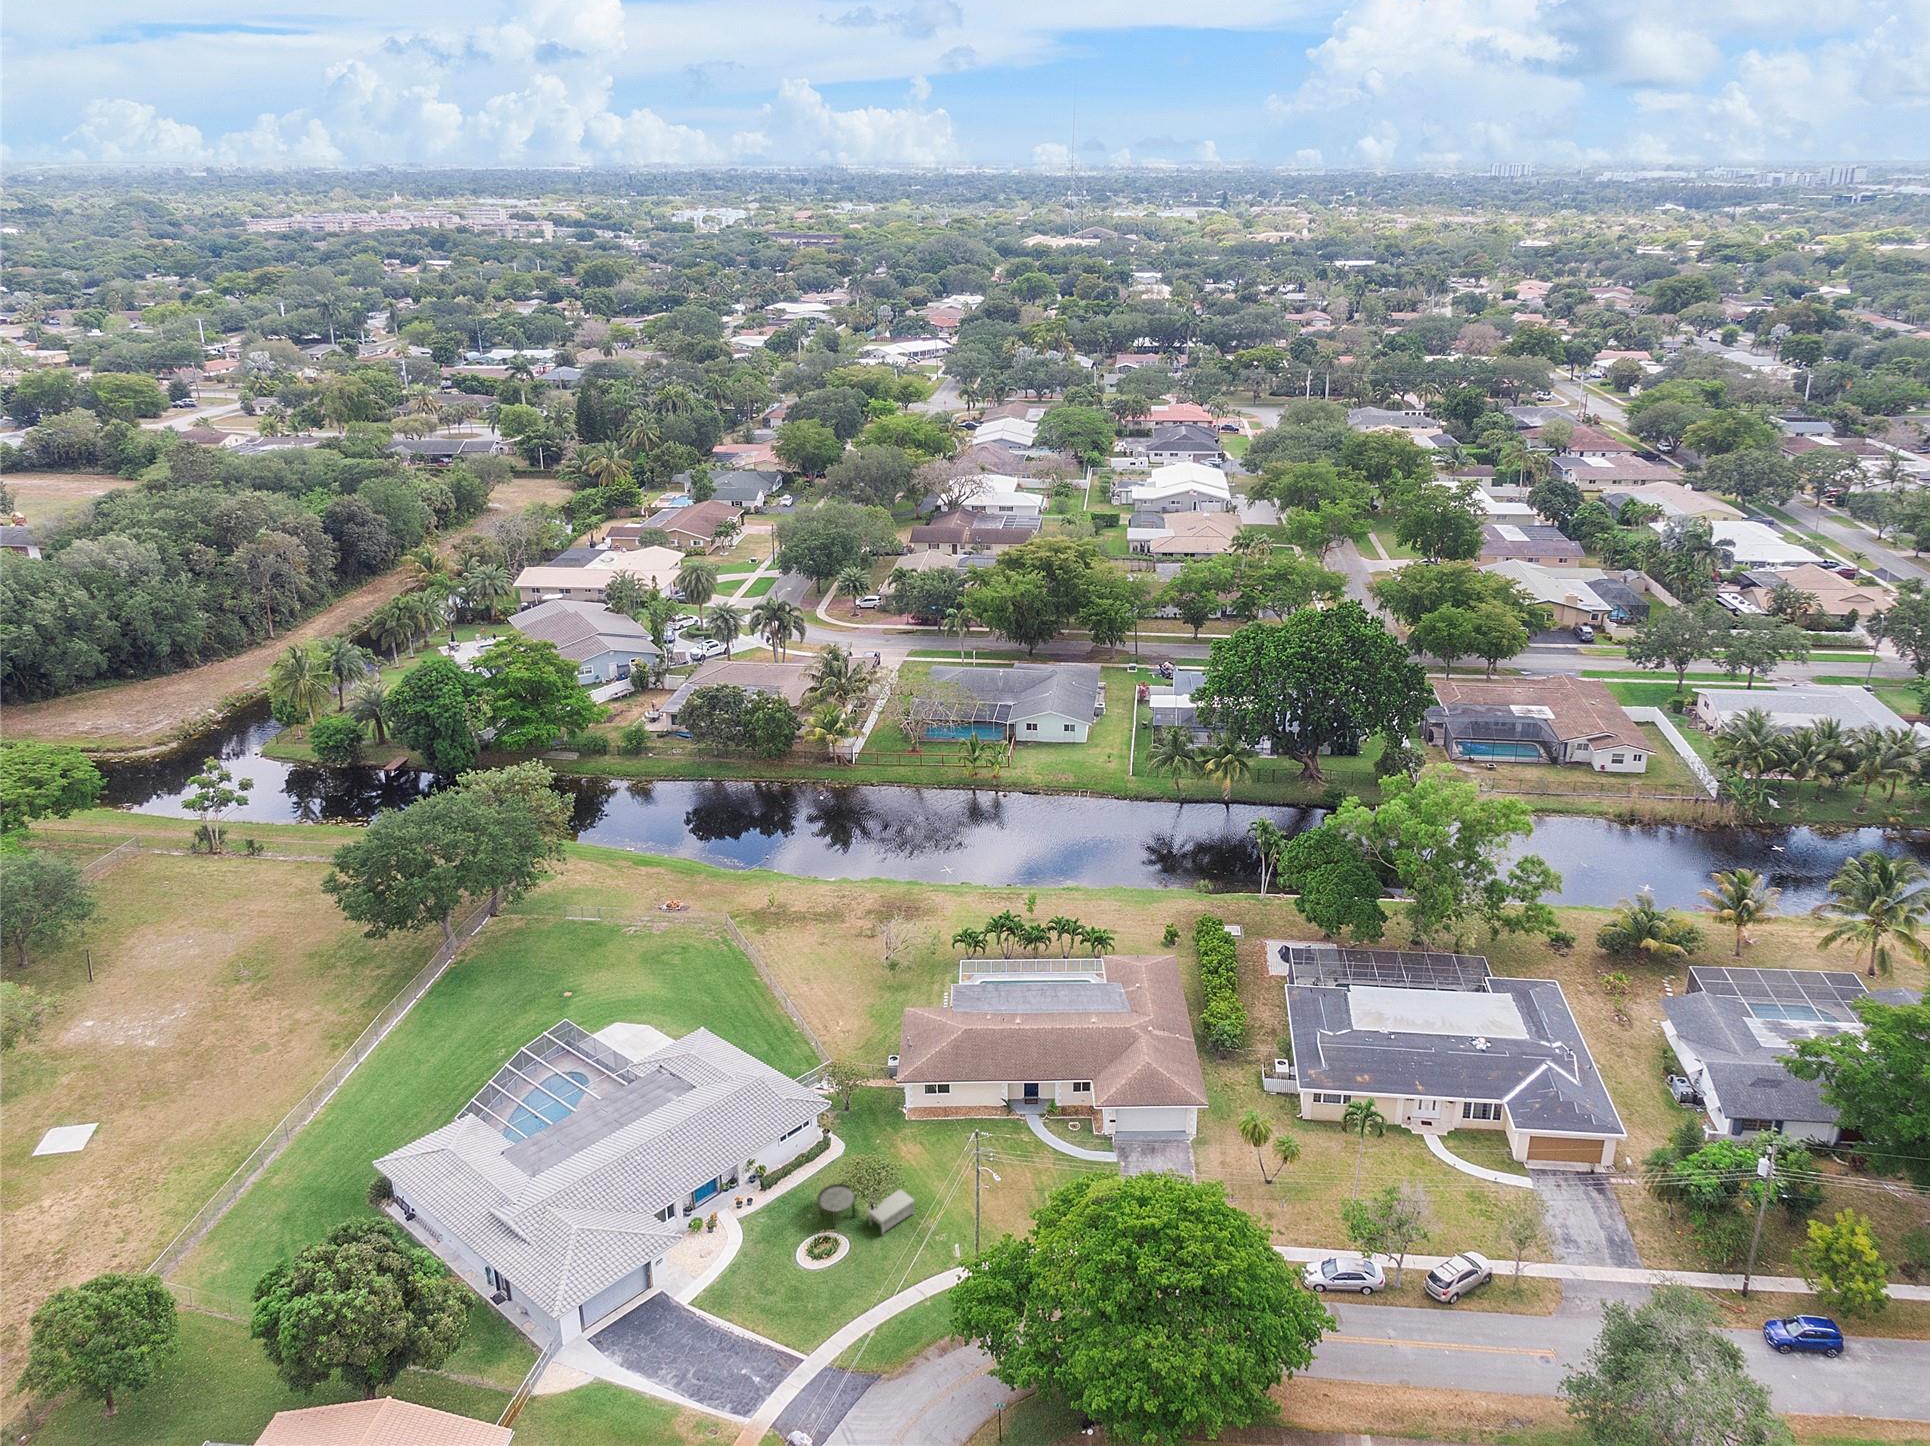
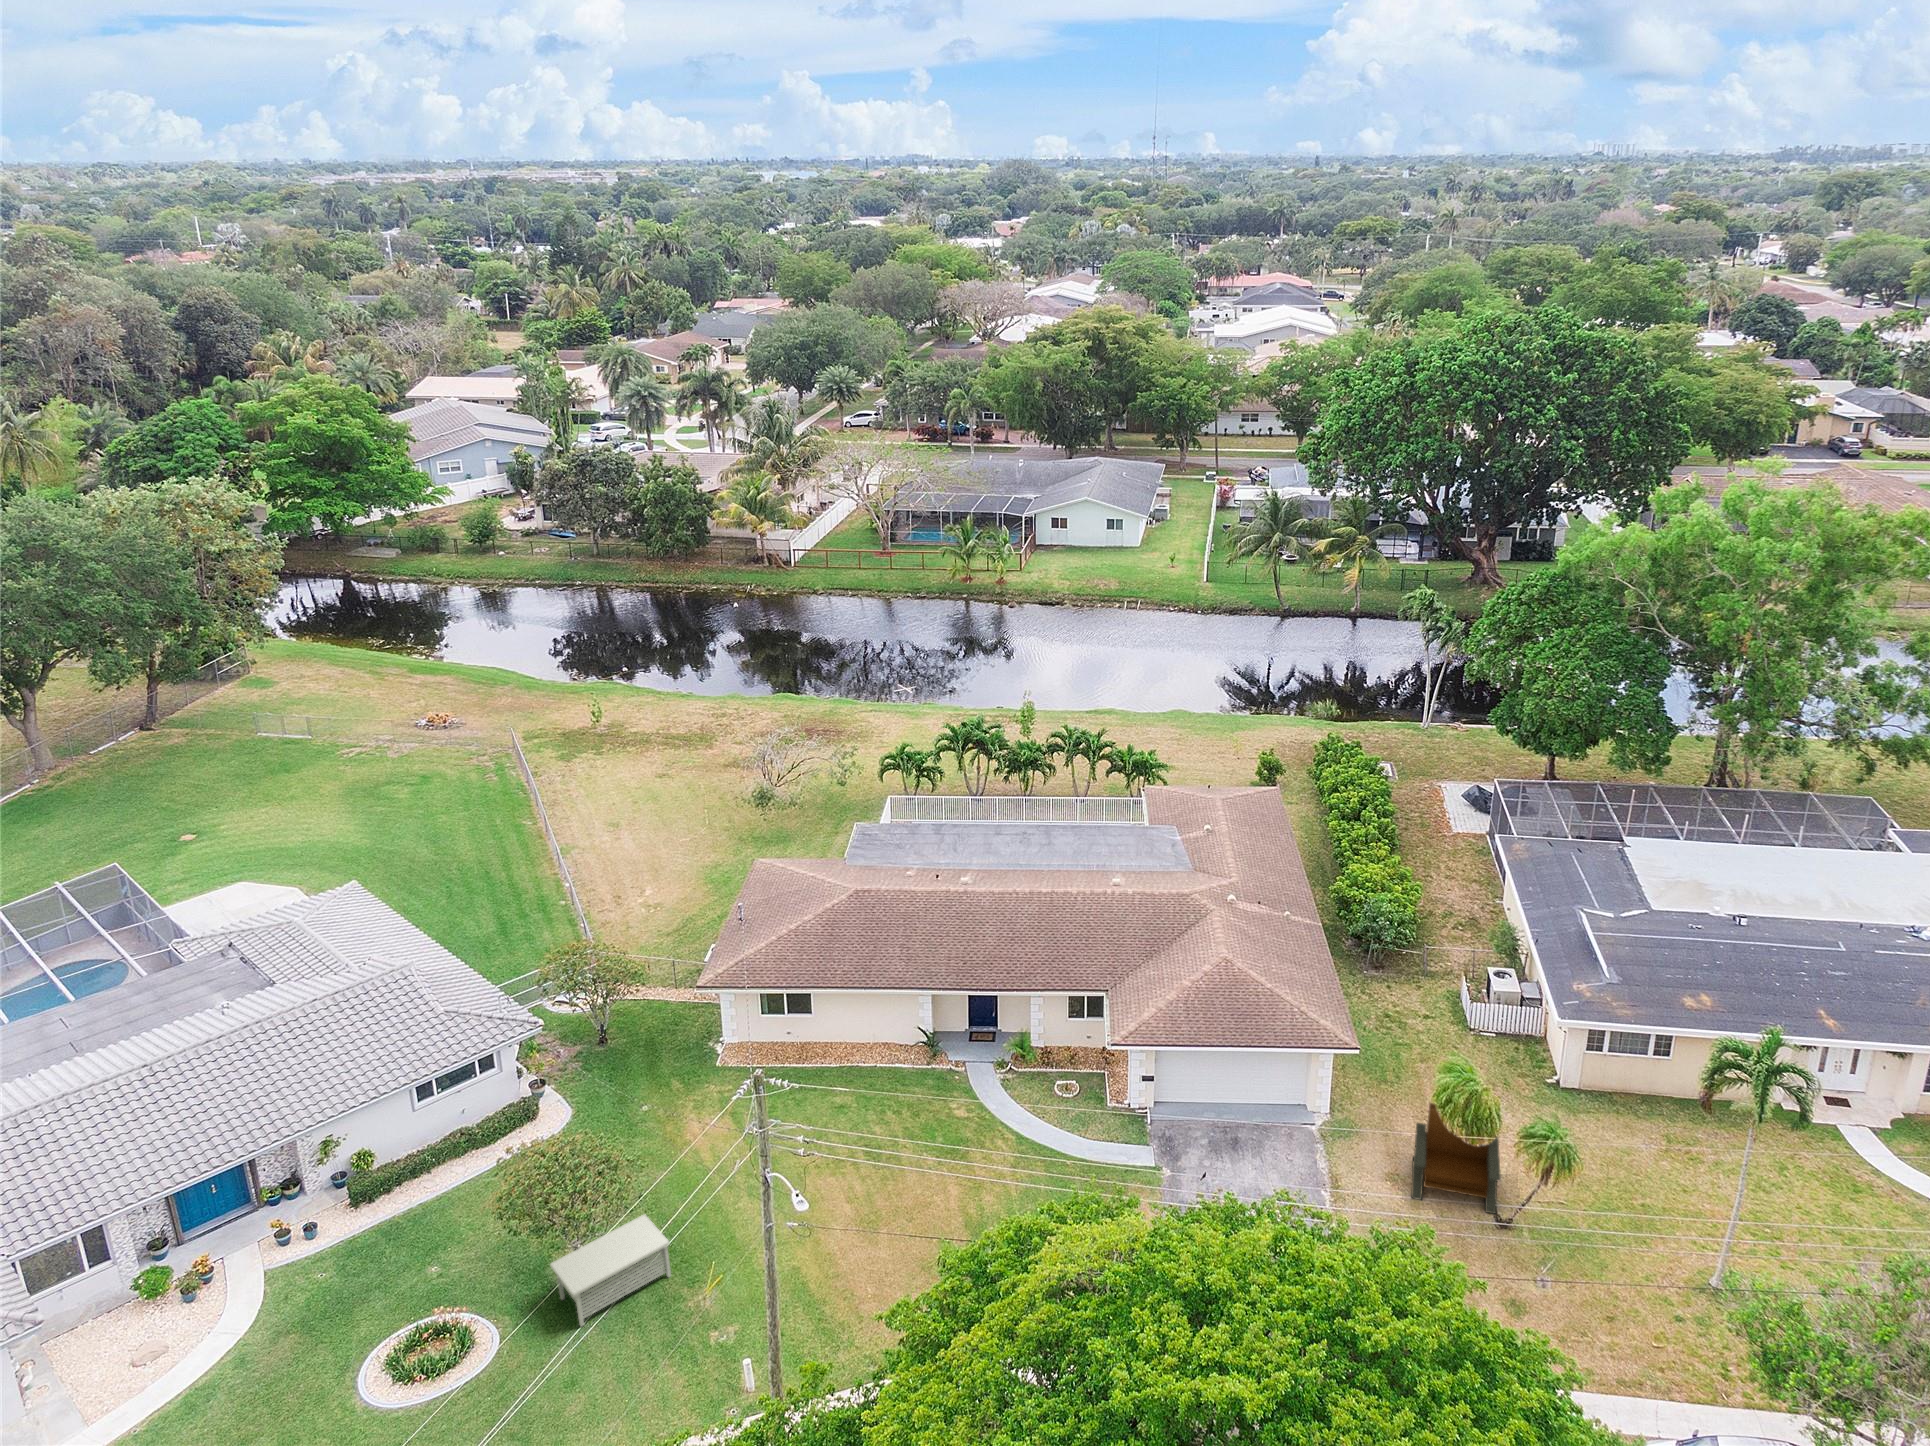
lounge chair: none [1230,1130,1268,1178] -> present [1411,1103,1501,1214]
round table: present [817,1184,857,1229] -> none [439,1198,537,1304]

